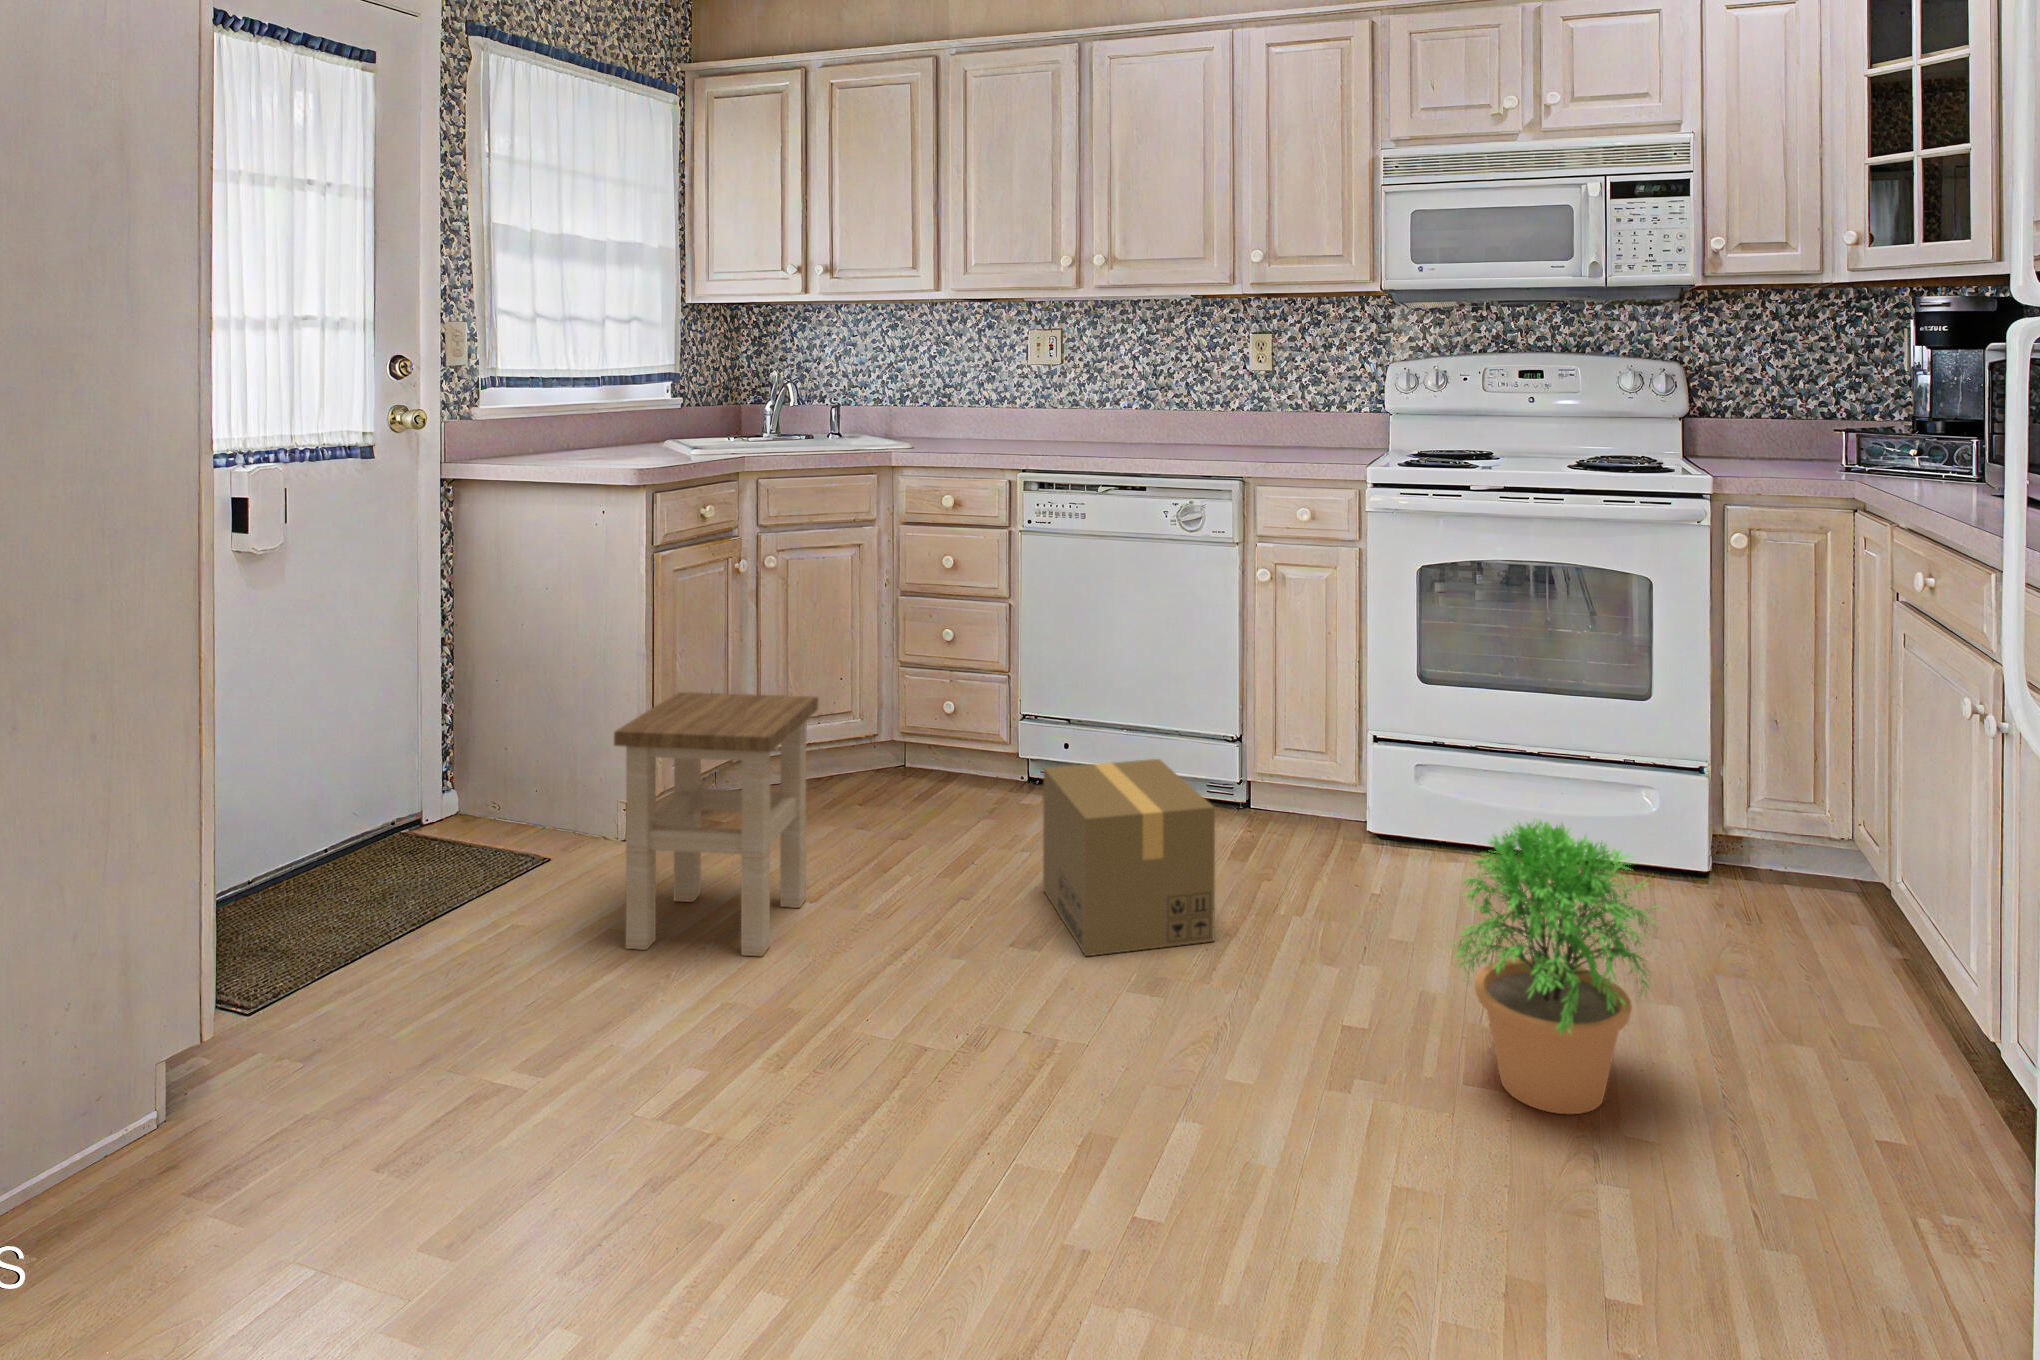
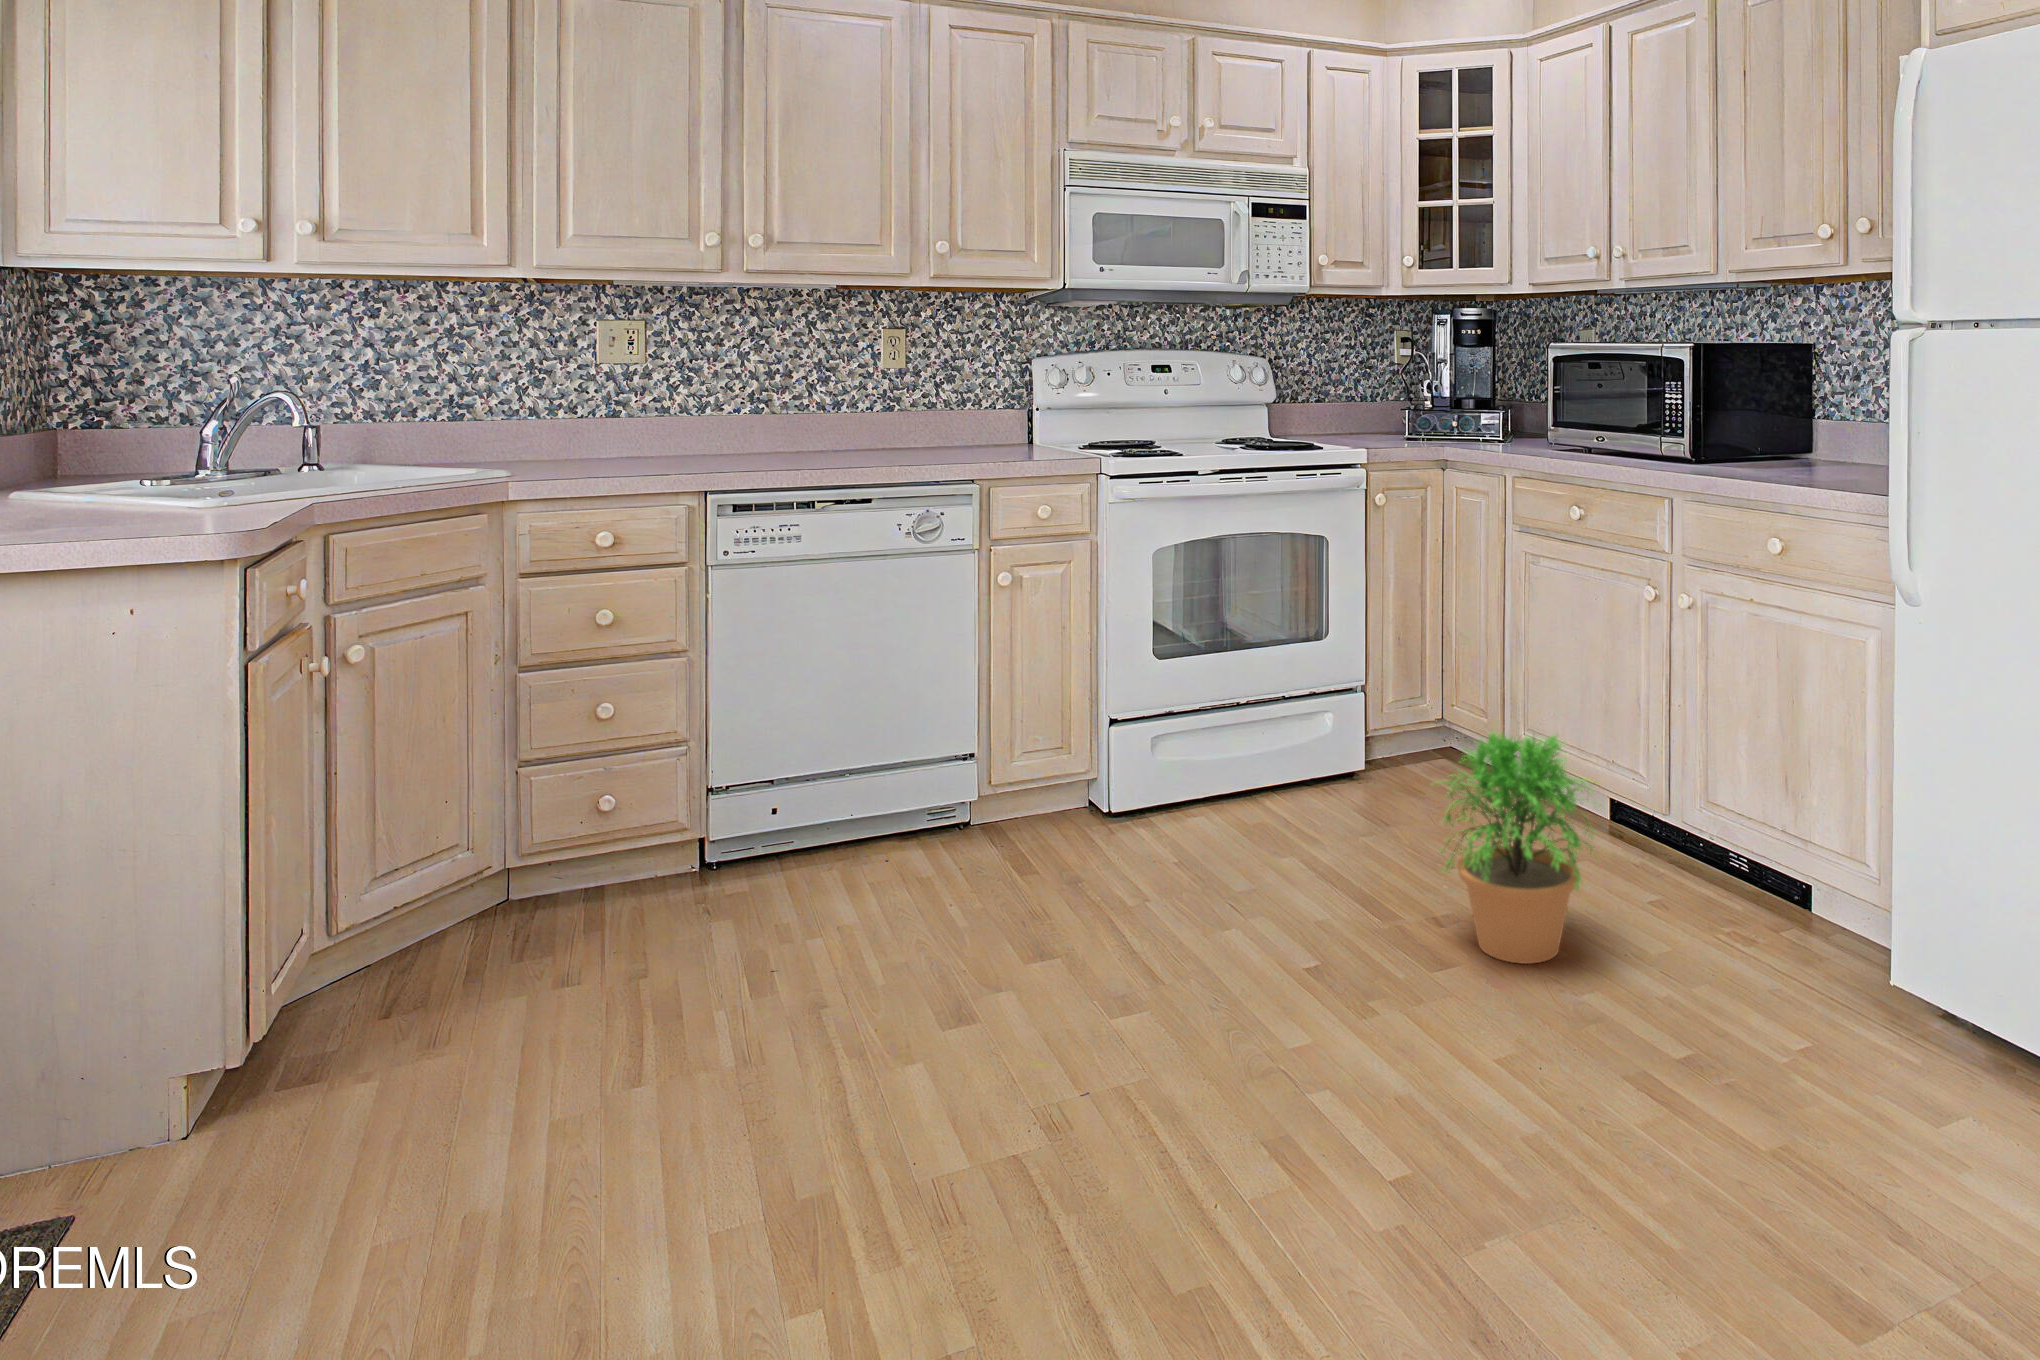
stool: present [614,692,818,956] -> none [464,808,764,1252]
cardboard box: present [1043,759,1215,956] -> none [928,786,1153,1006]

